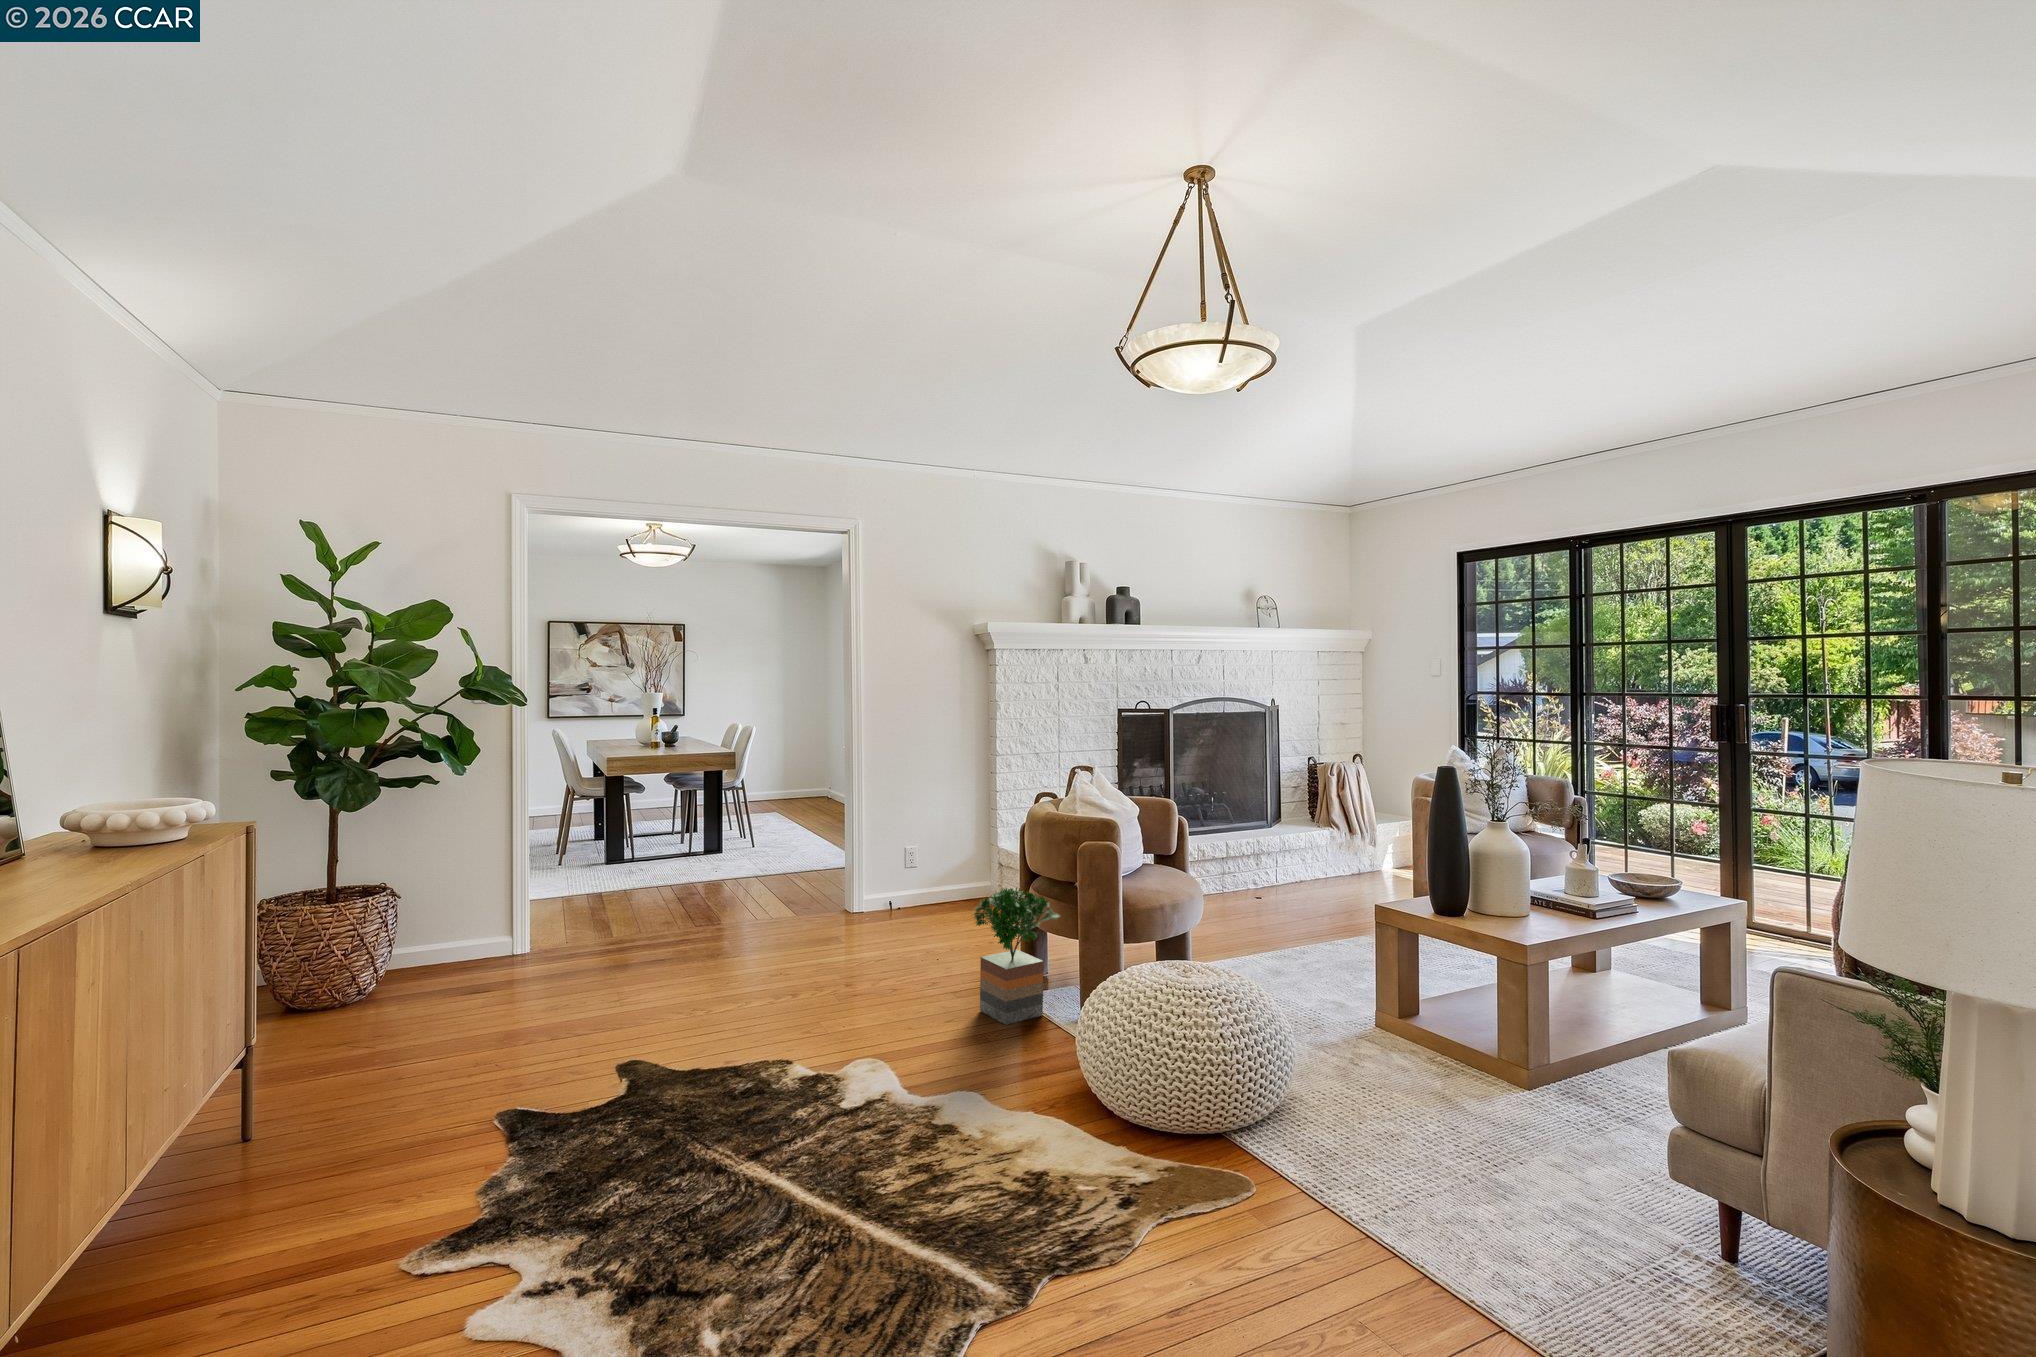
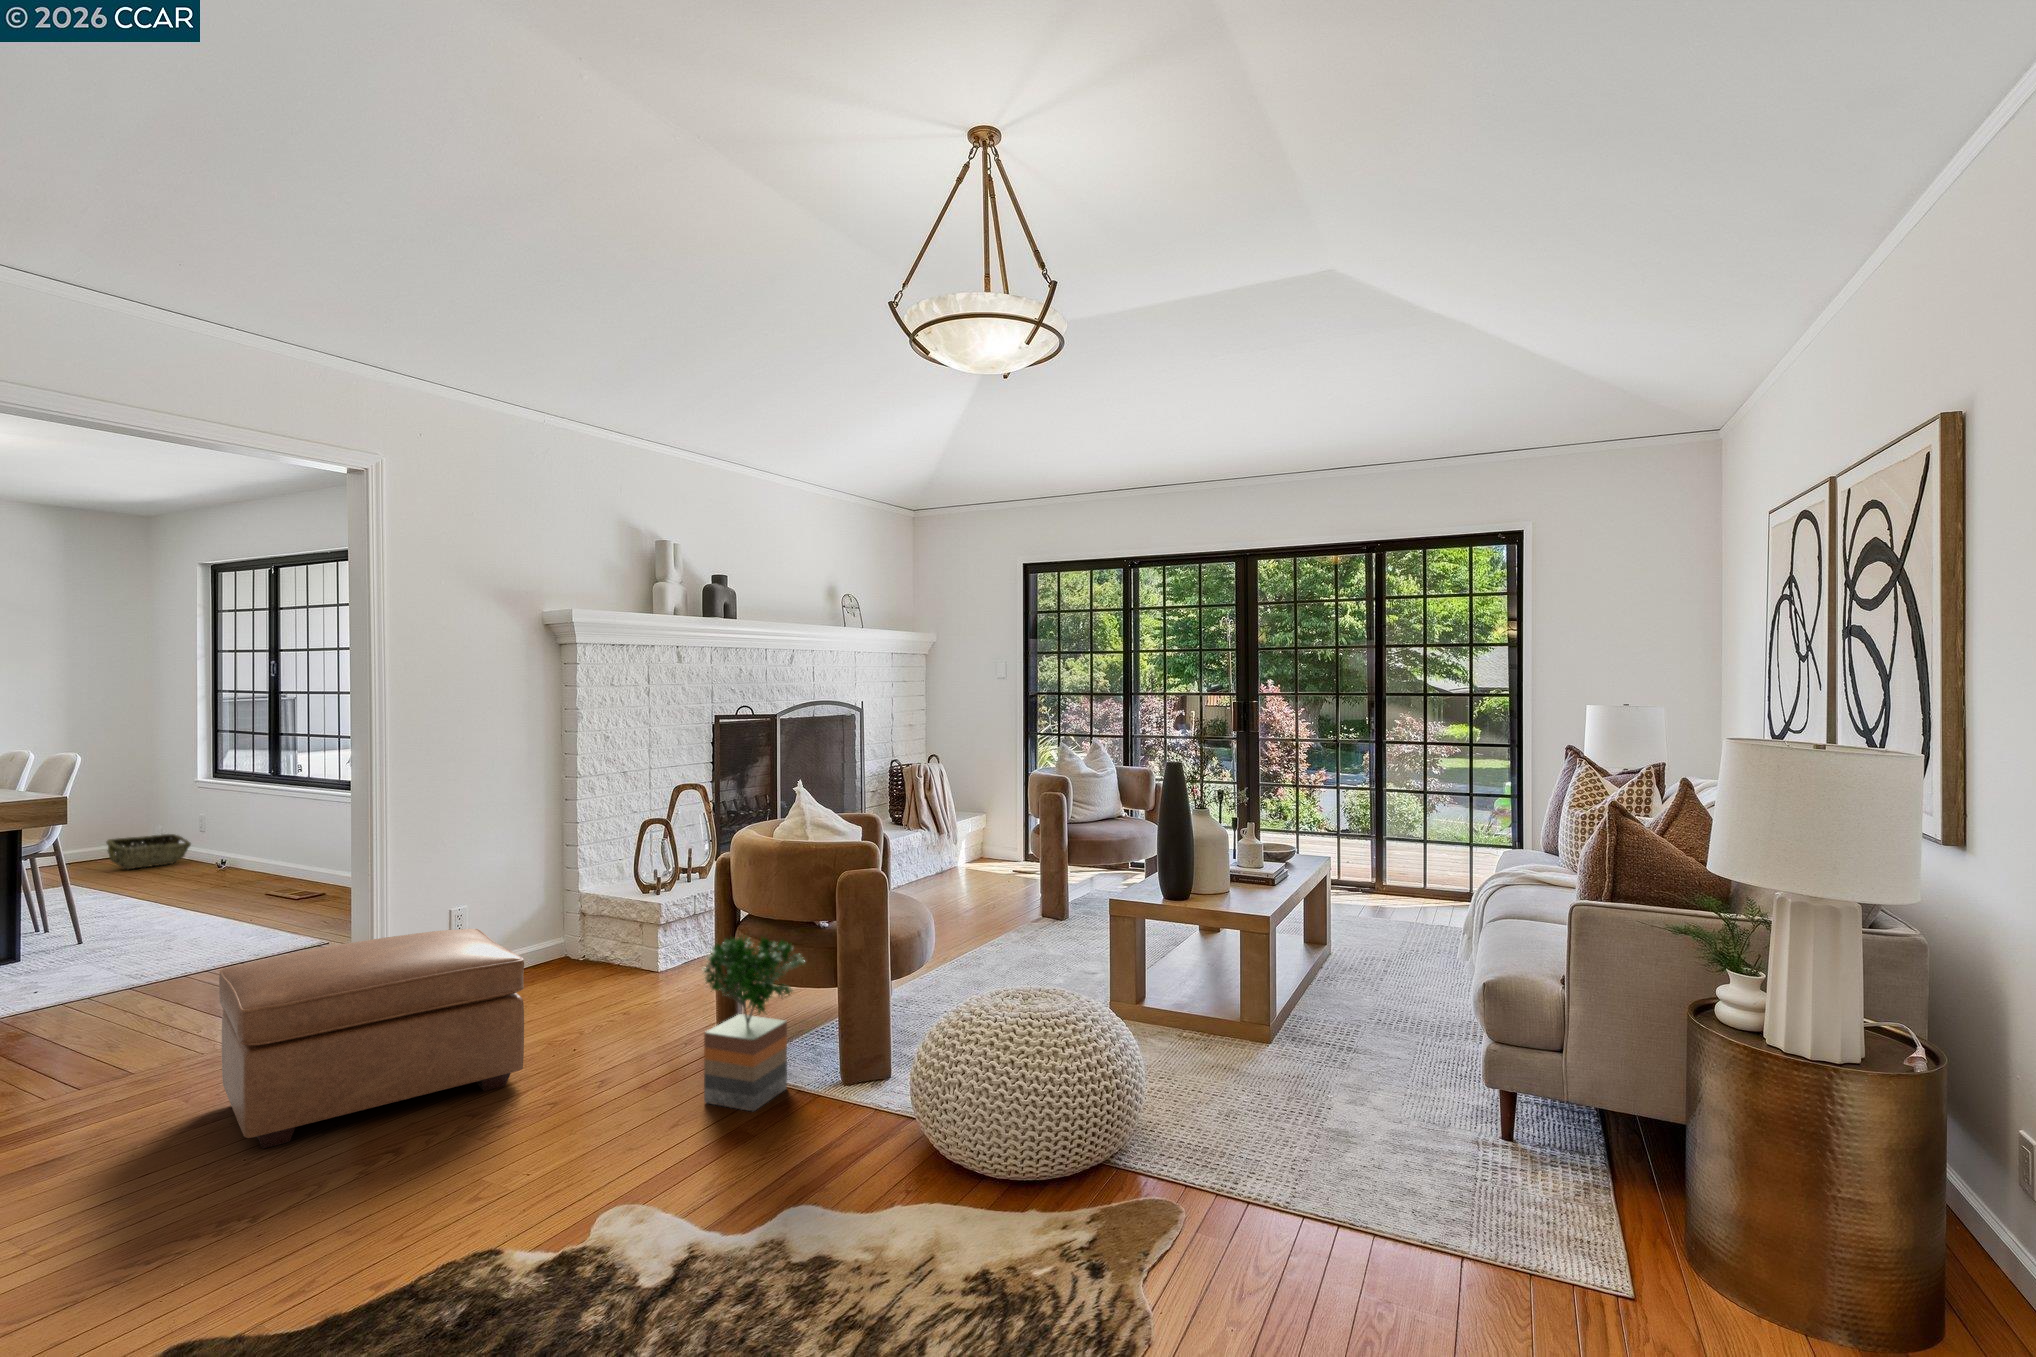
woven basket: none [787,771,832,793] -> present [106,834,191,869]
ottoman: none [720,855,890,977] -> present [219,929,524,1149]

